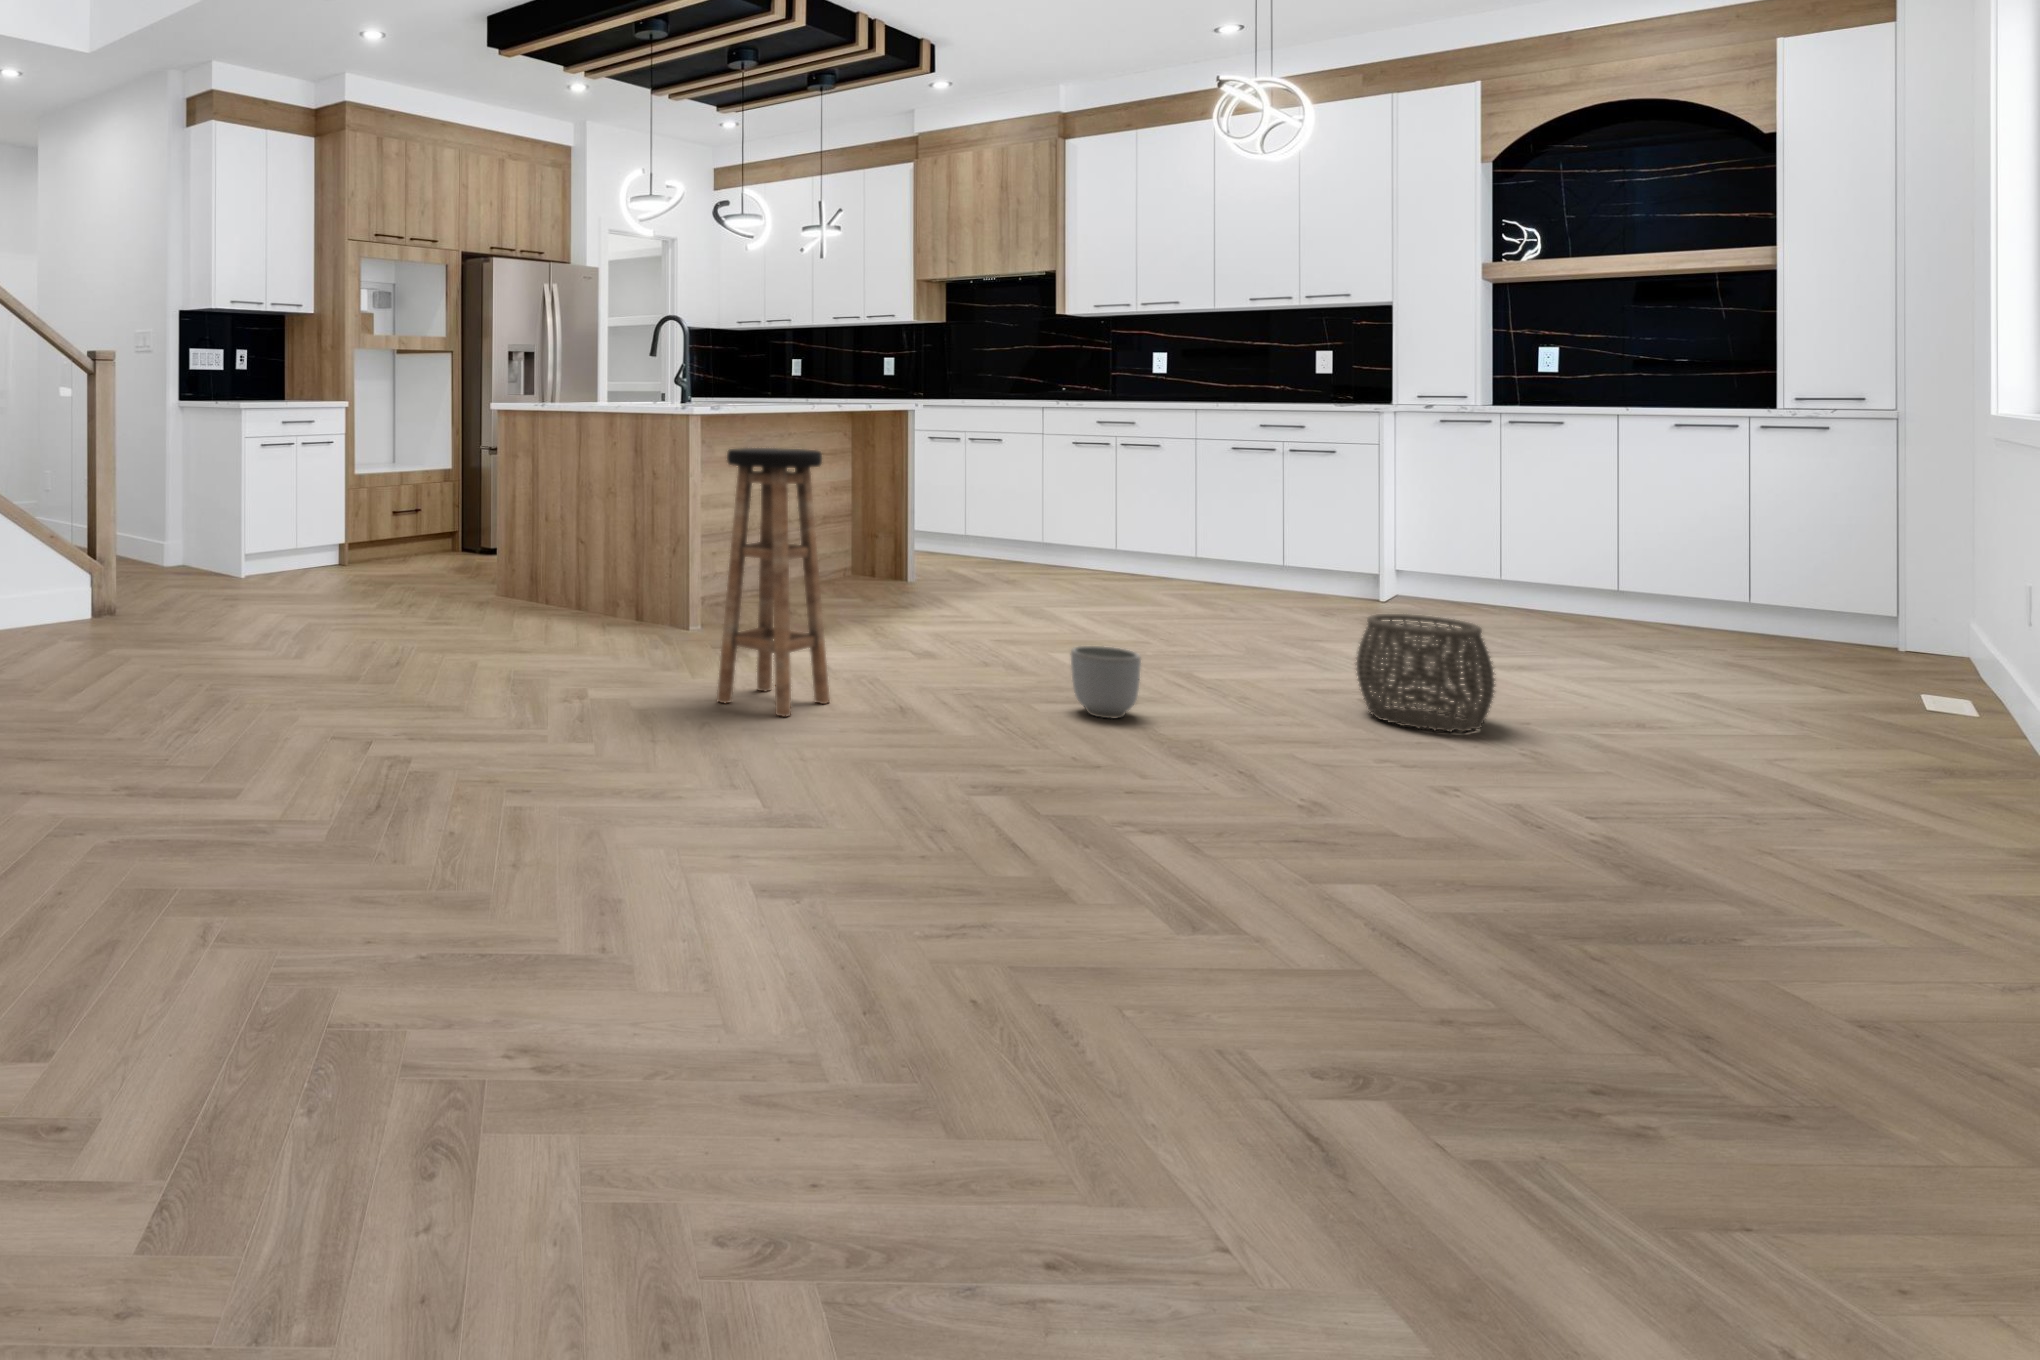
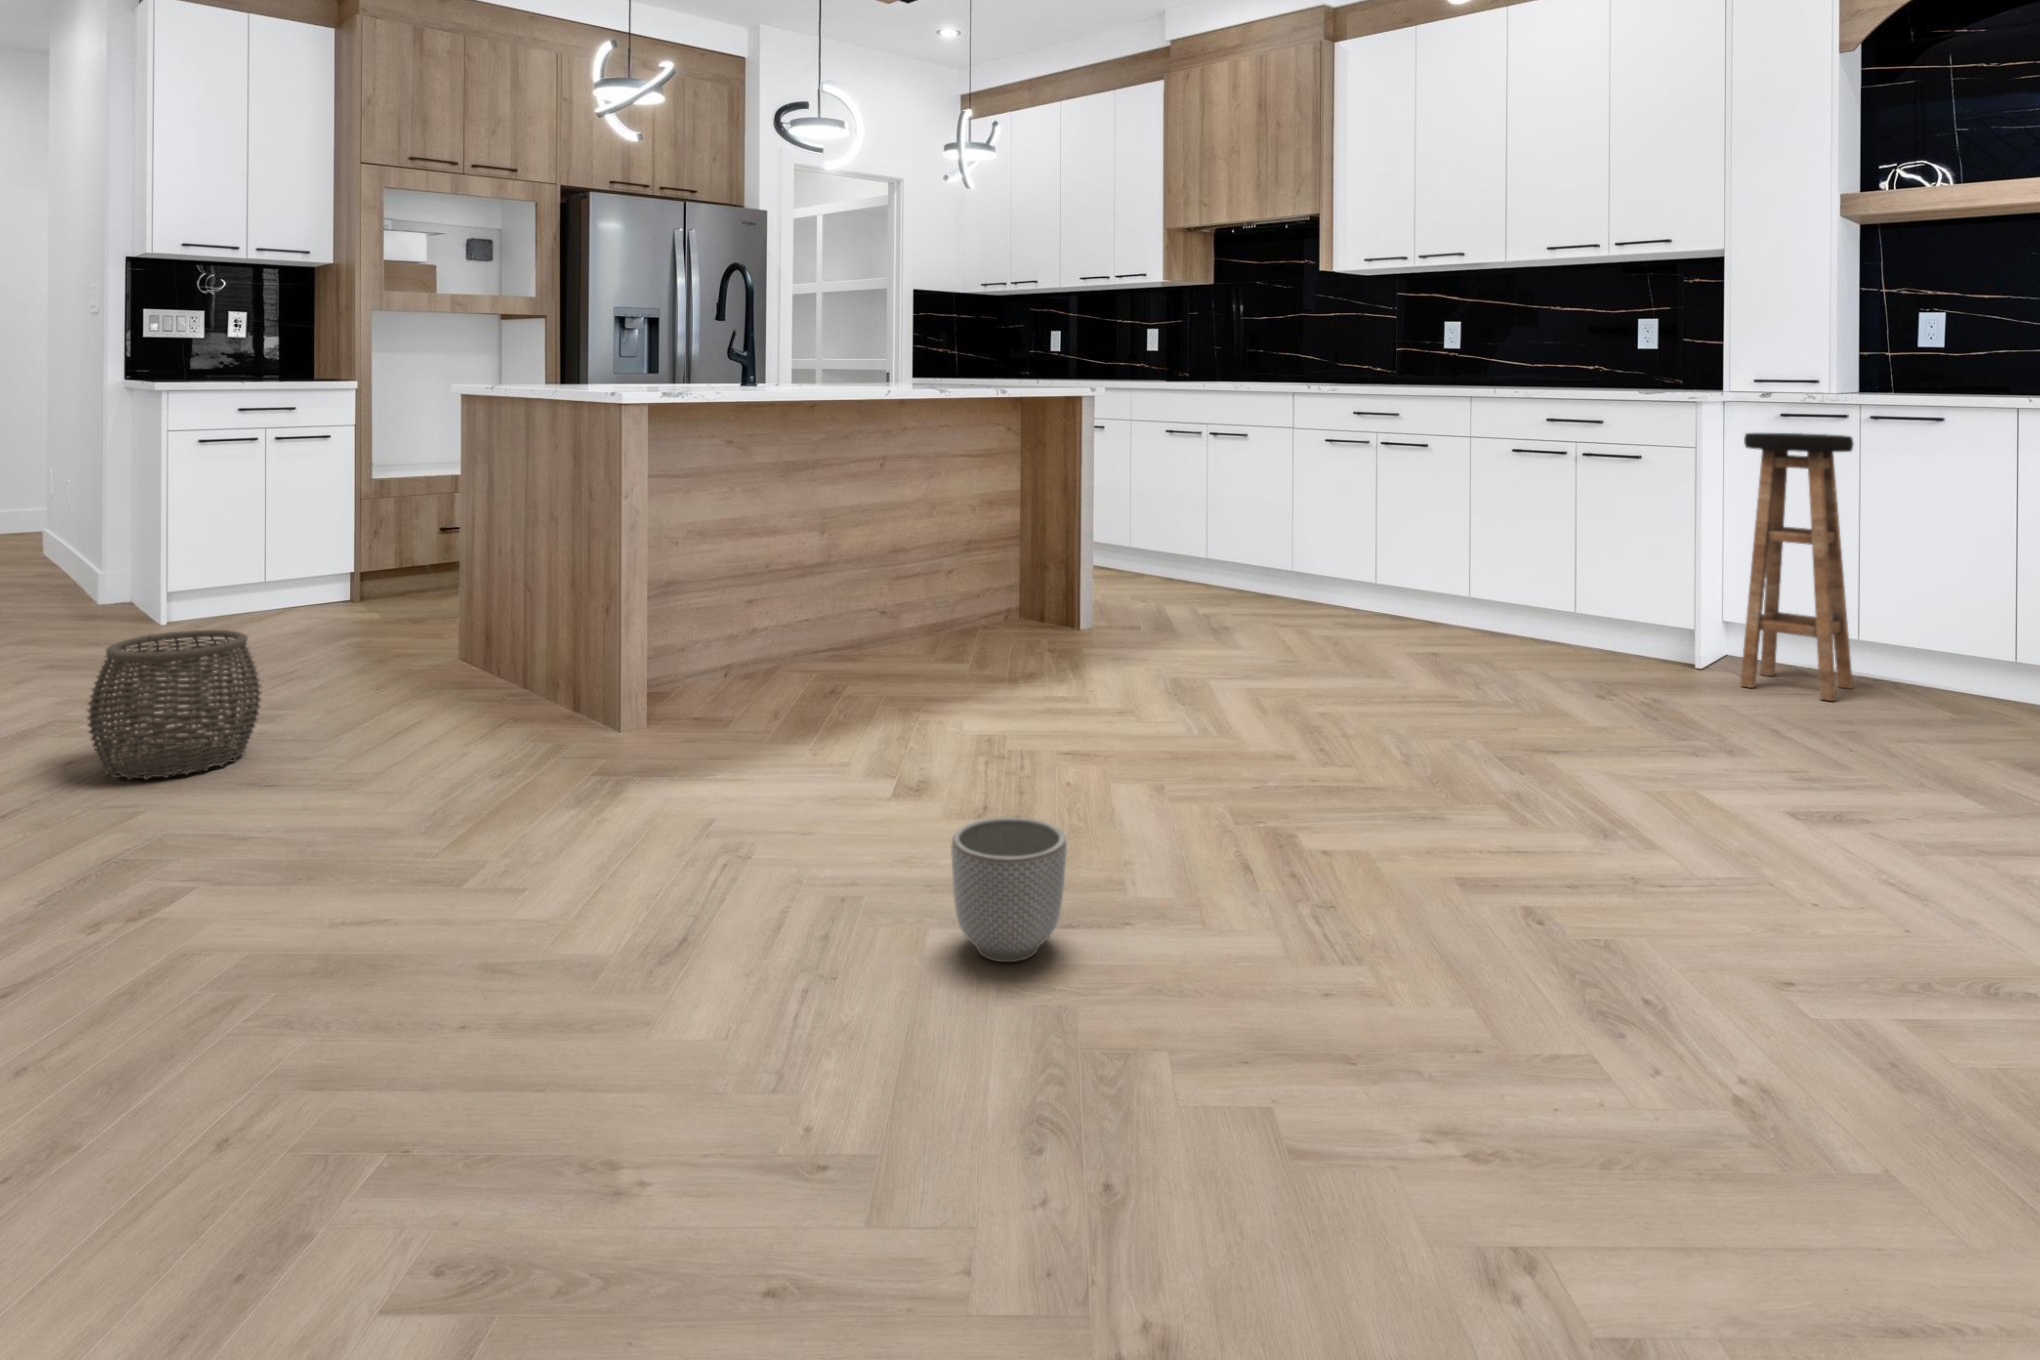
bar stool: present [717,448,830,717] -> present [1740,433,1853,701]
woven basket: present [1356,614,1495,732] -> present [87,630,261,779]

